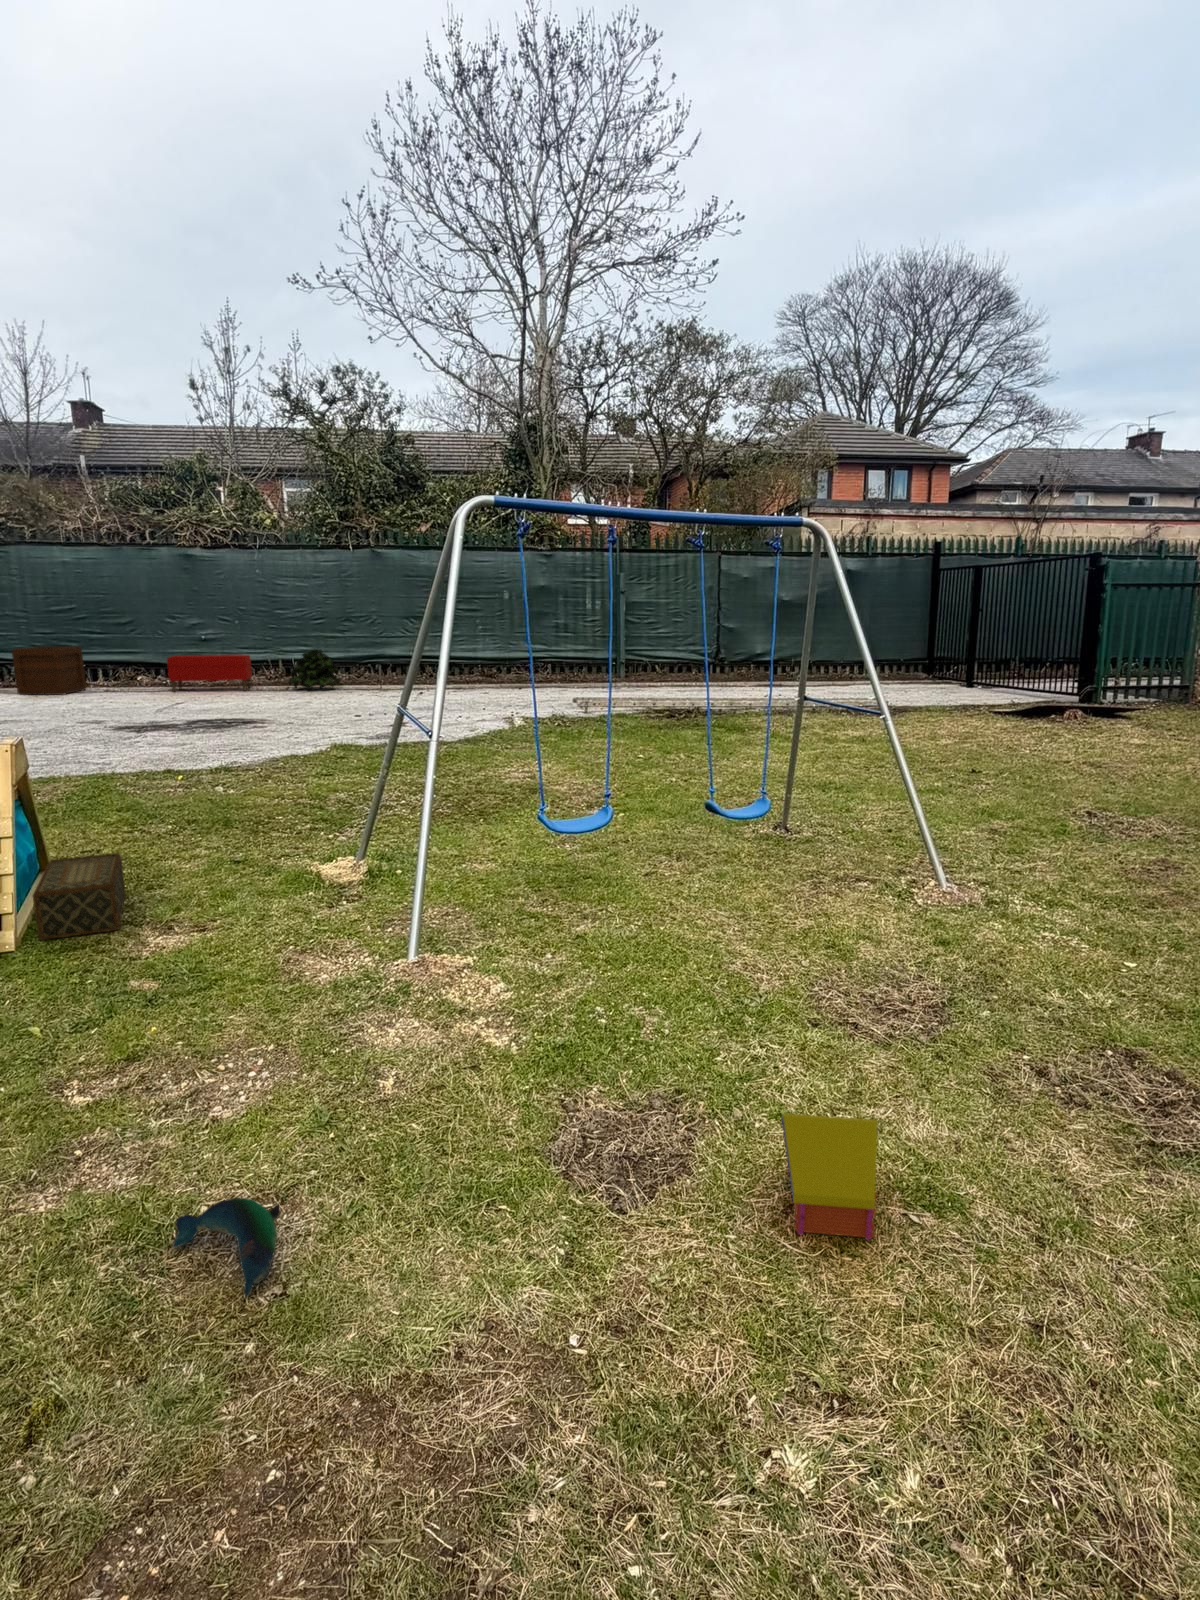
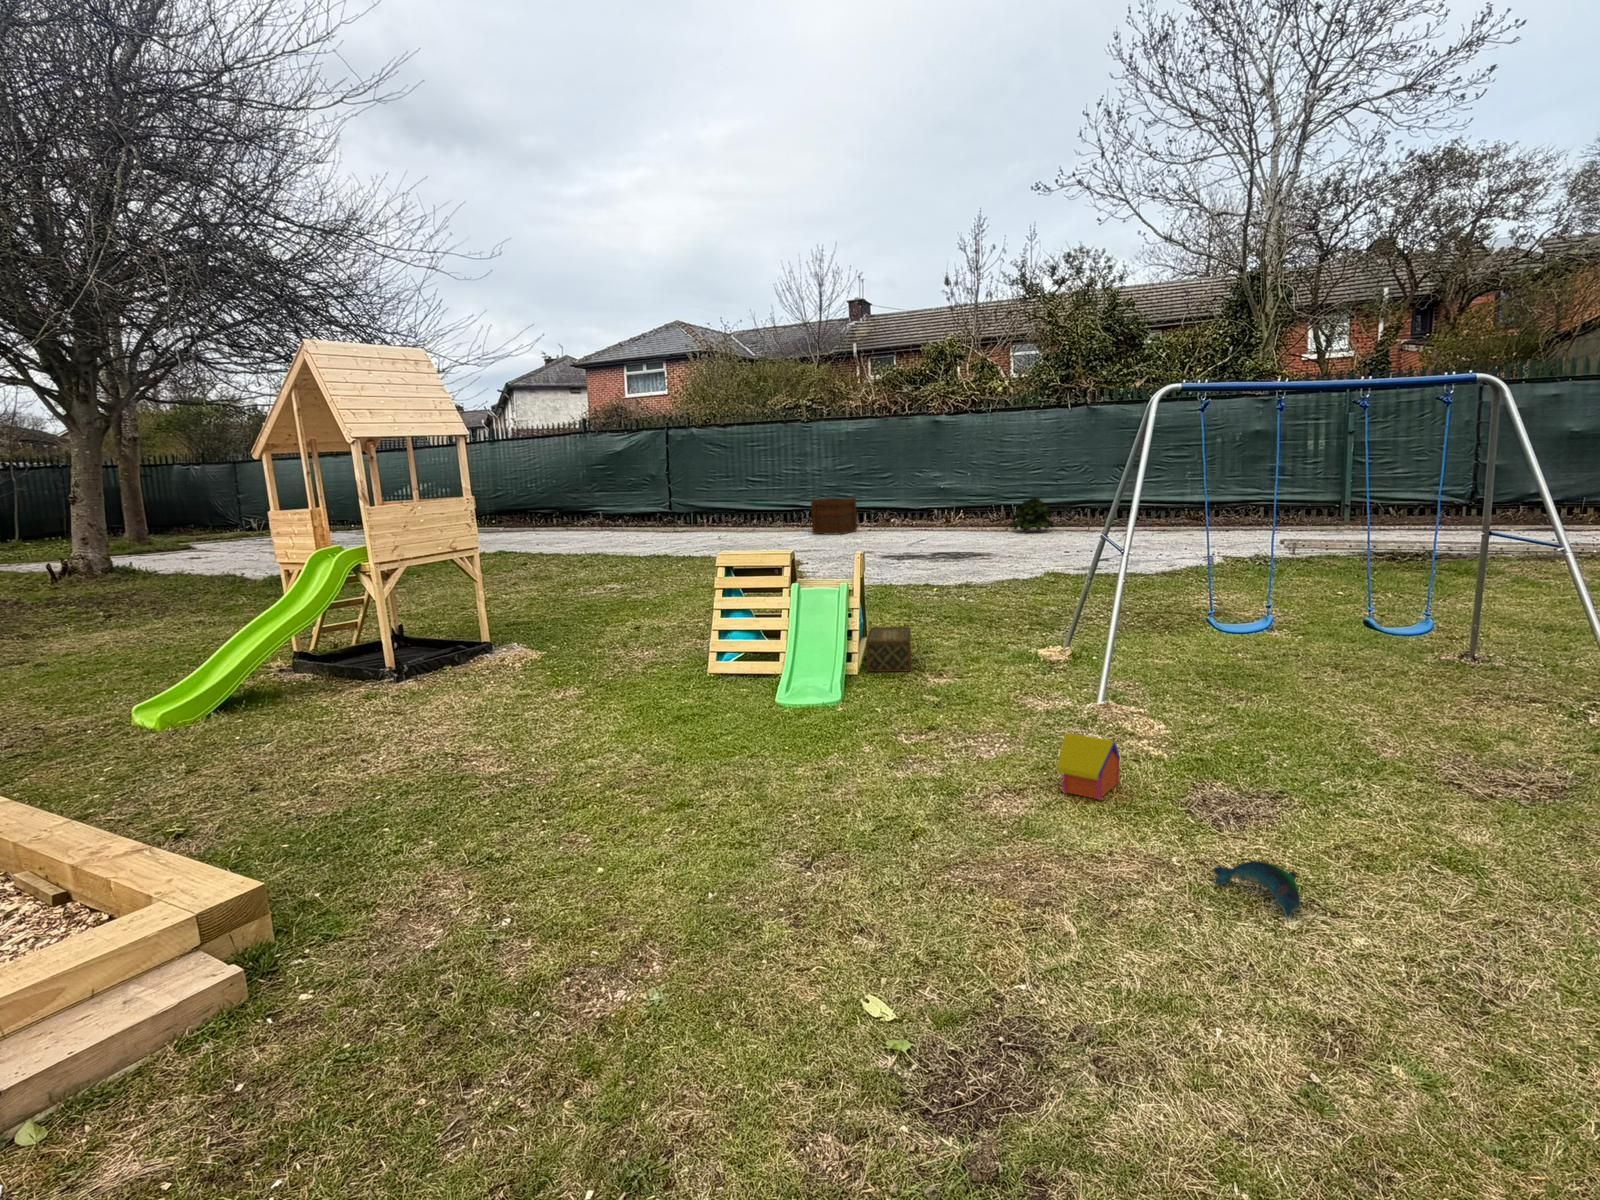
bench: present [167,655,252,692] -> none [916,503,980,533]
toy house: present [781,1113,878,1240] -> present [1057,733,1120,800]
plush toy: present [172,1198,280,1297] -> present [1213,861,1300,919]

